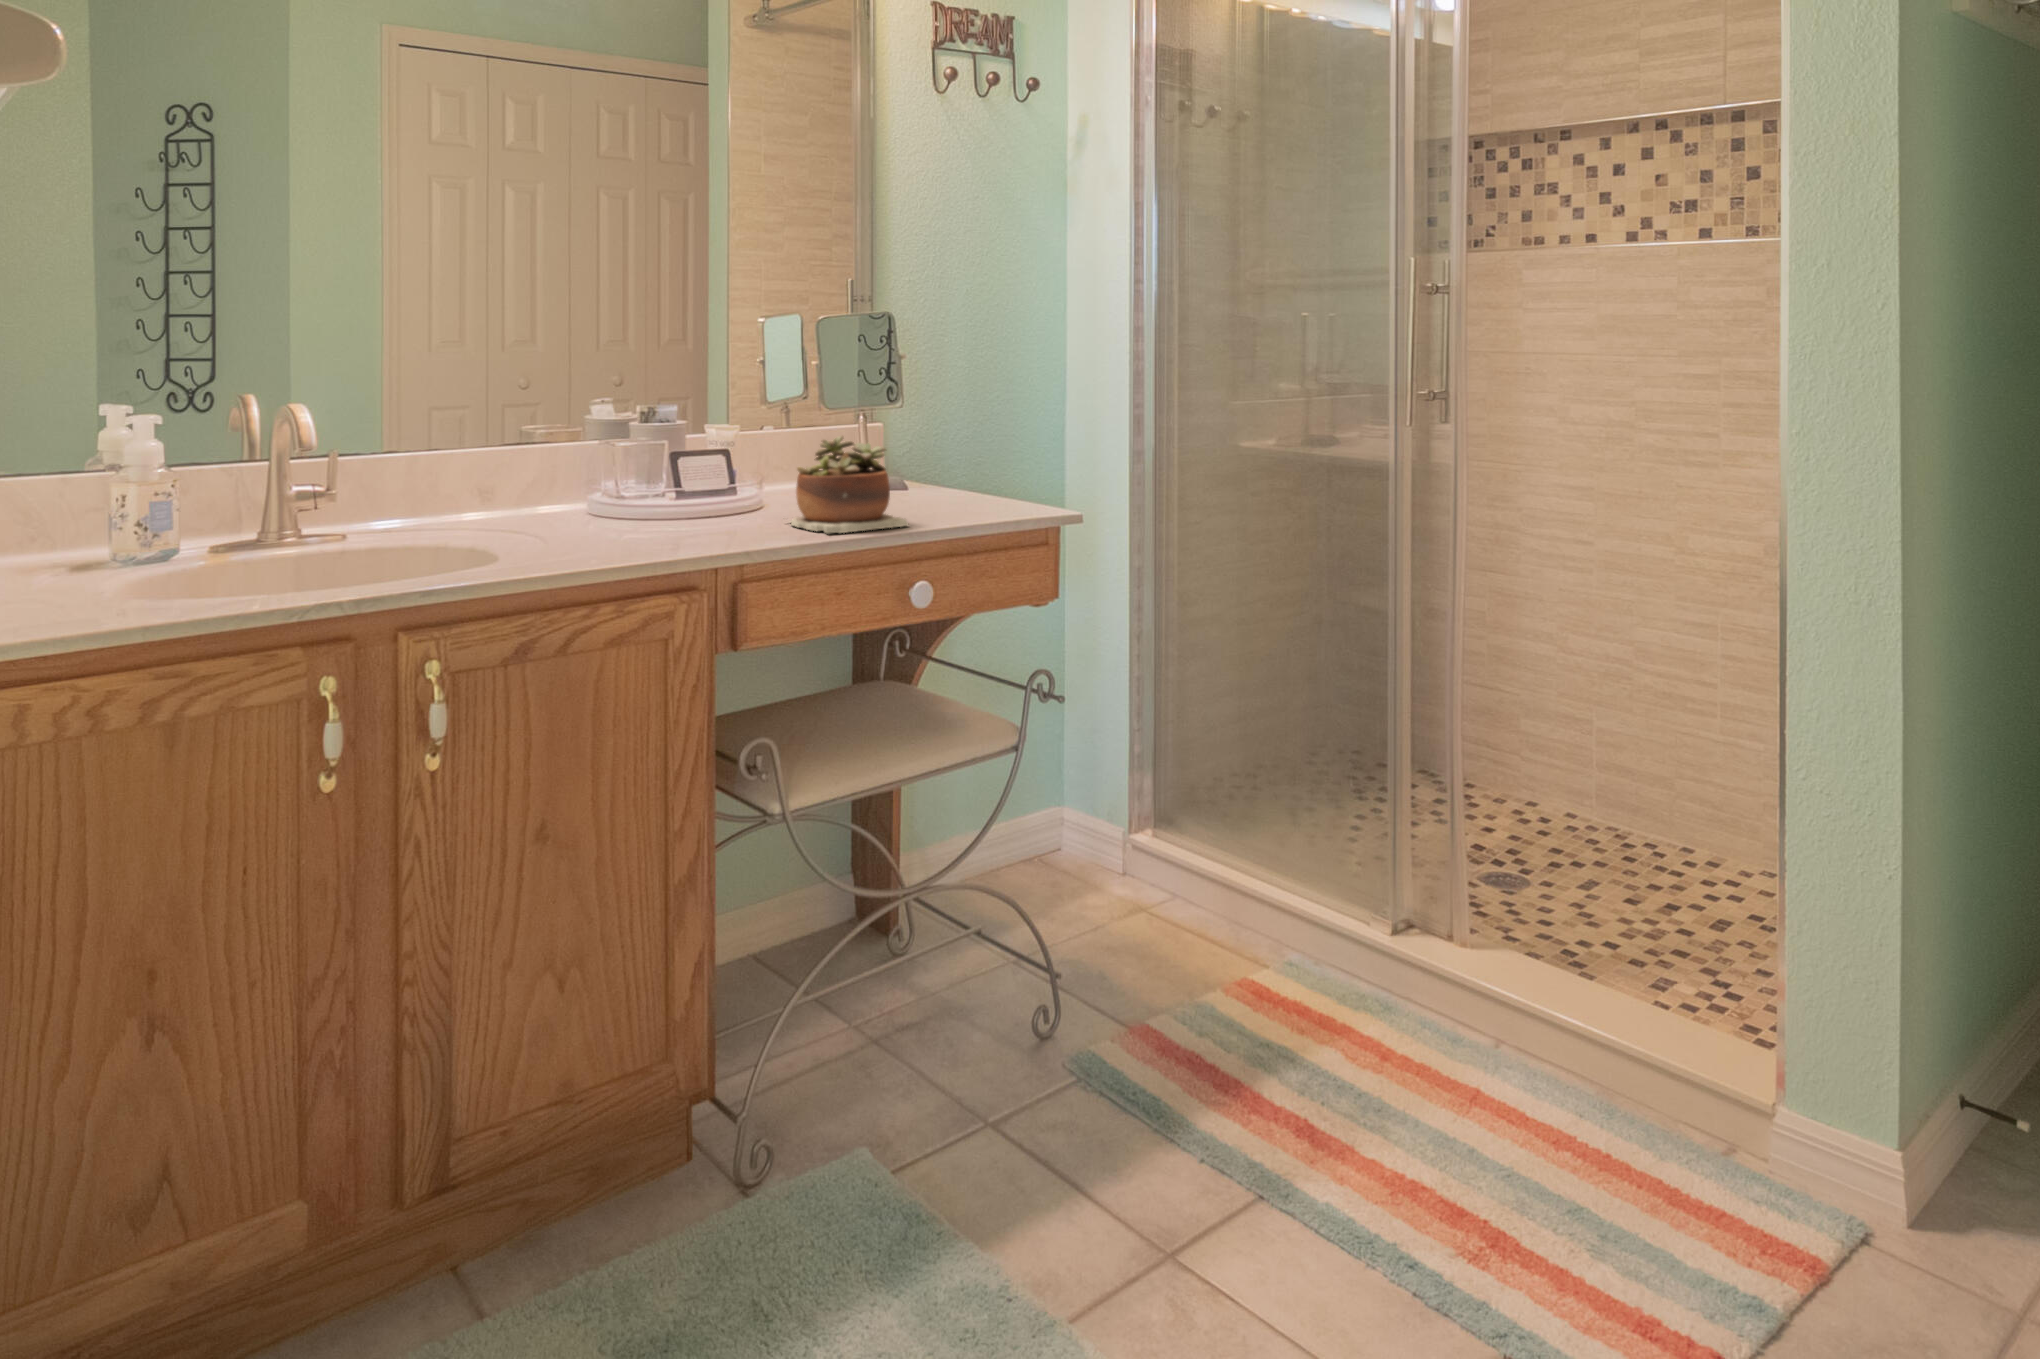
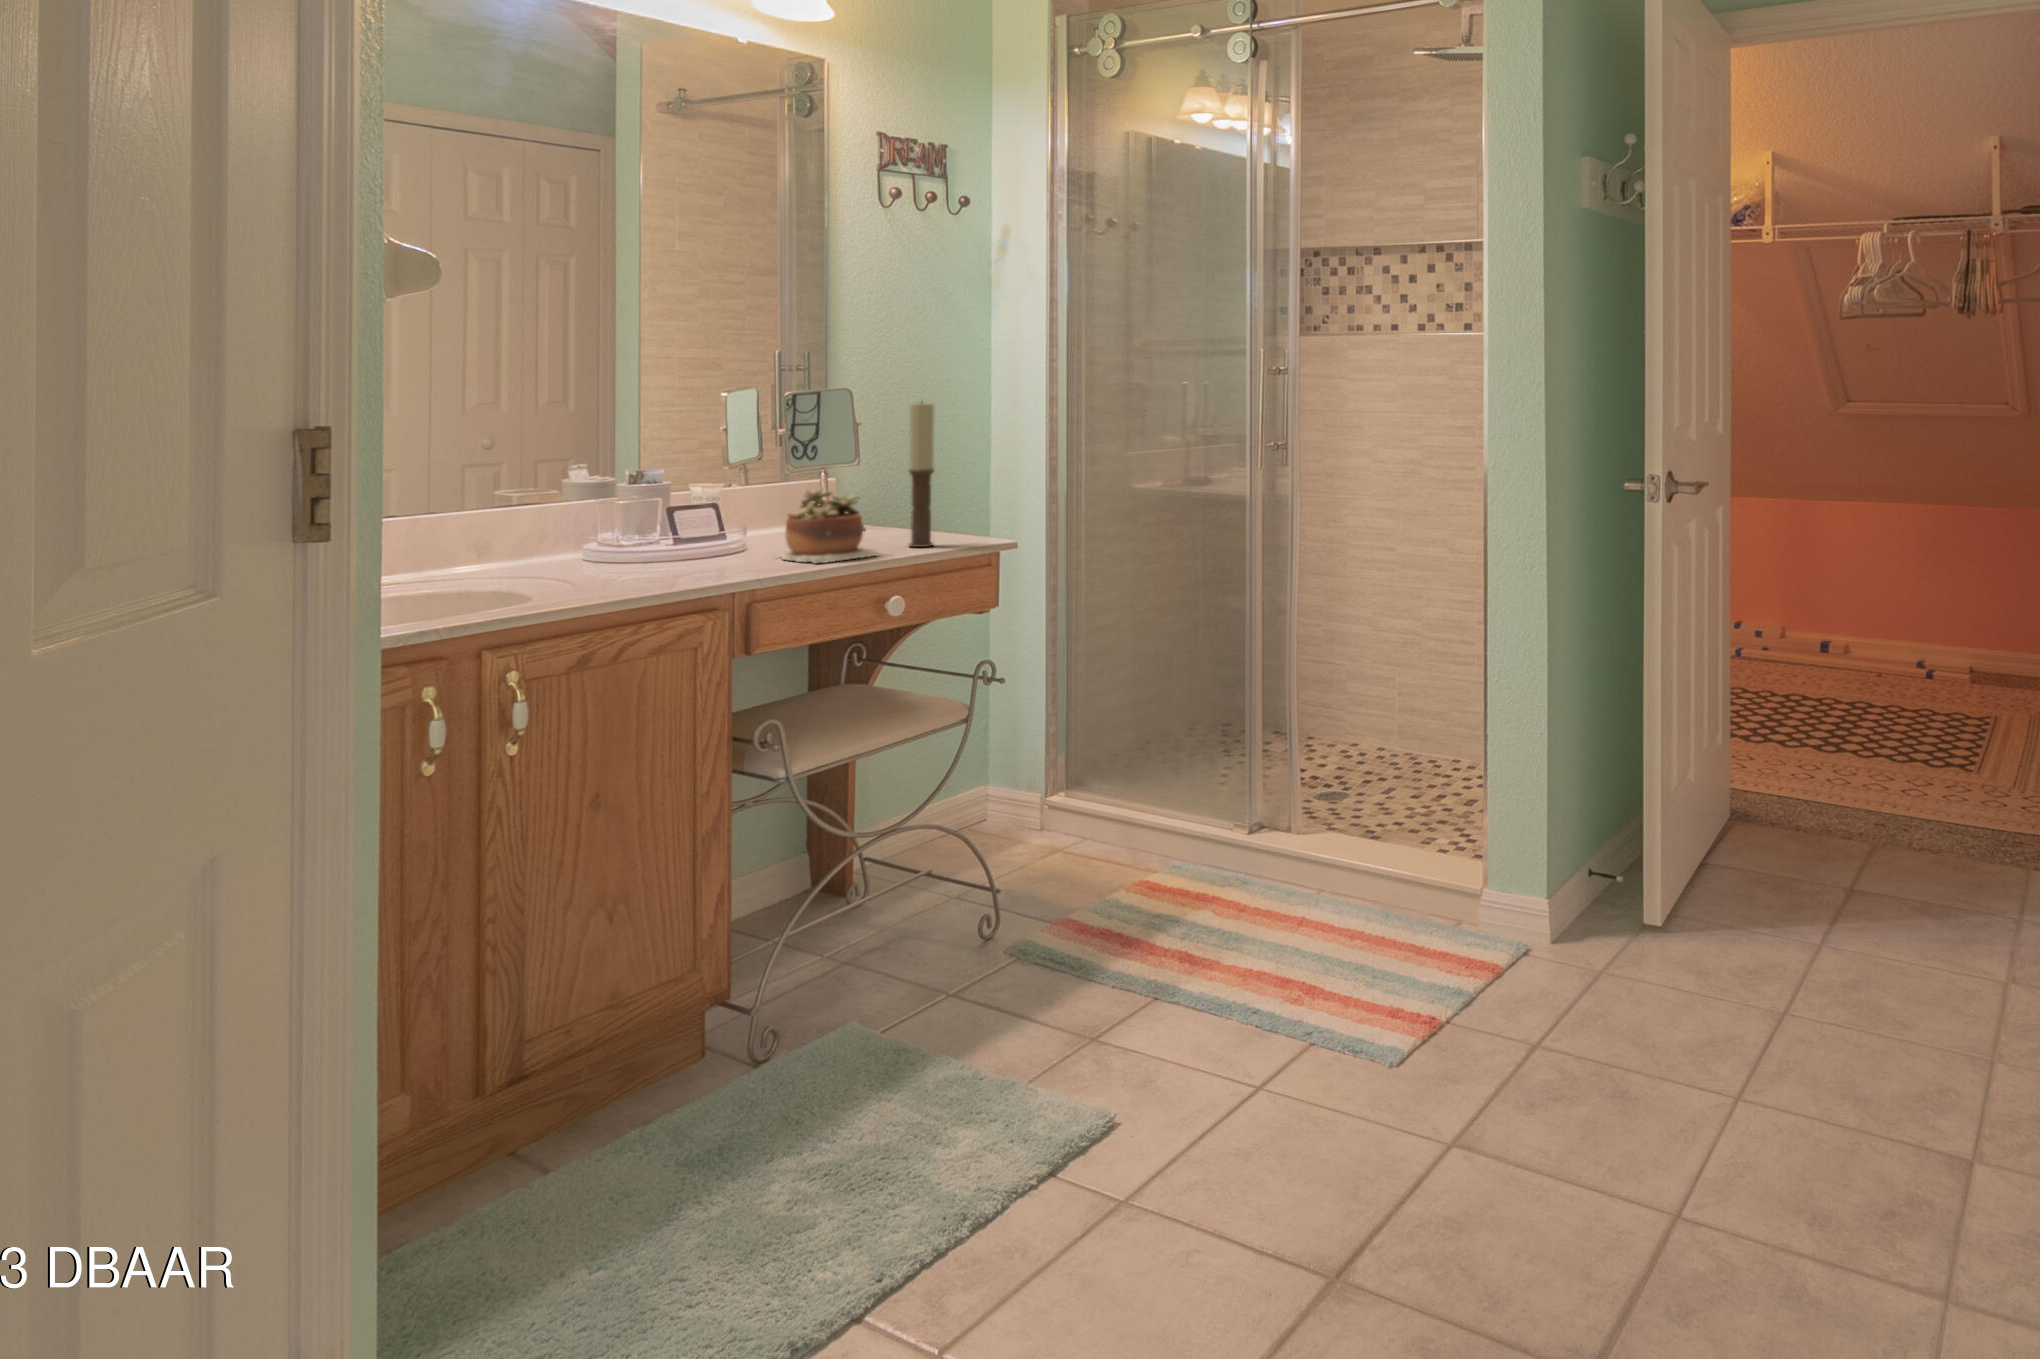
candle: none [949,324,981,517] -> present [909,401,934,547]

